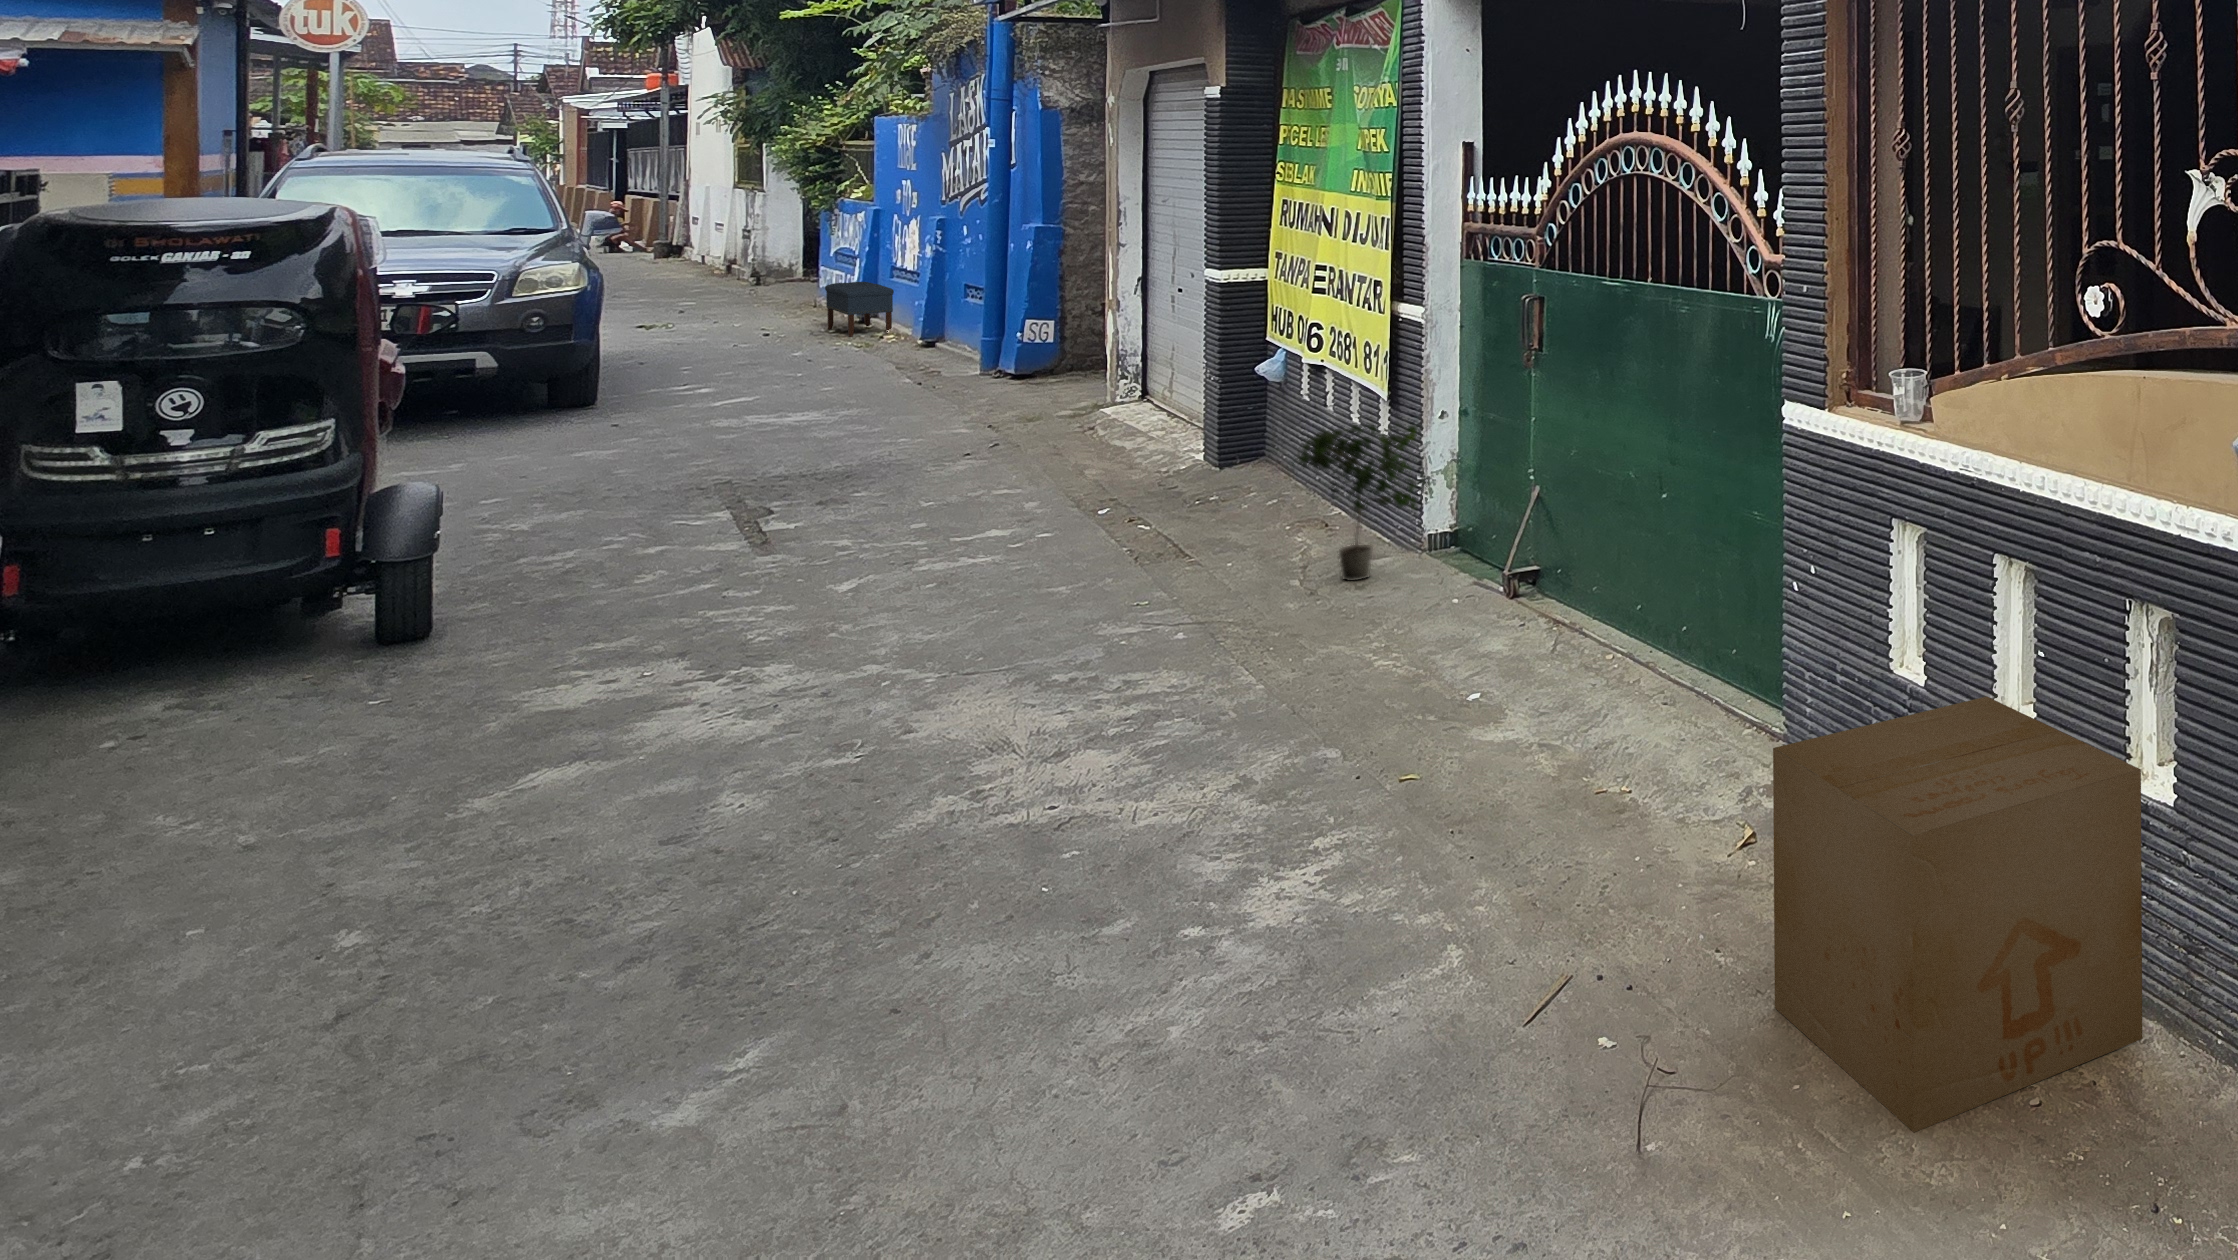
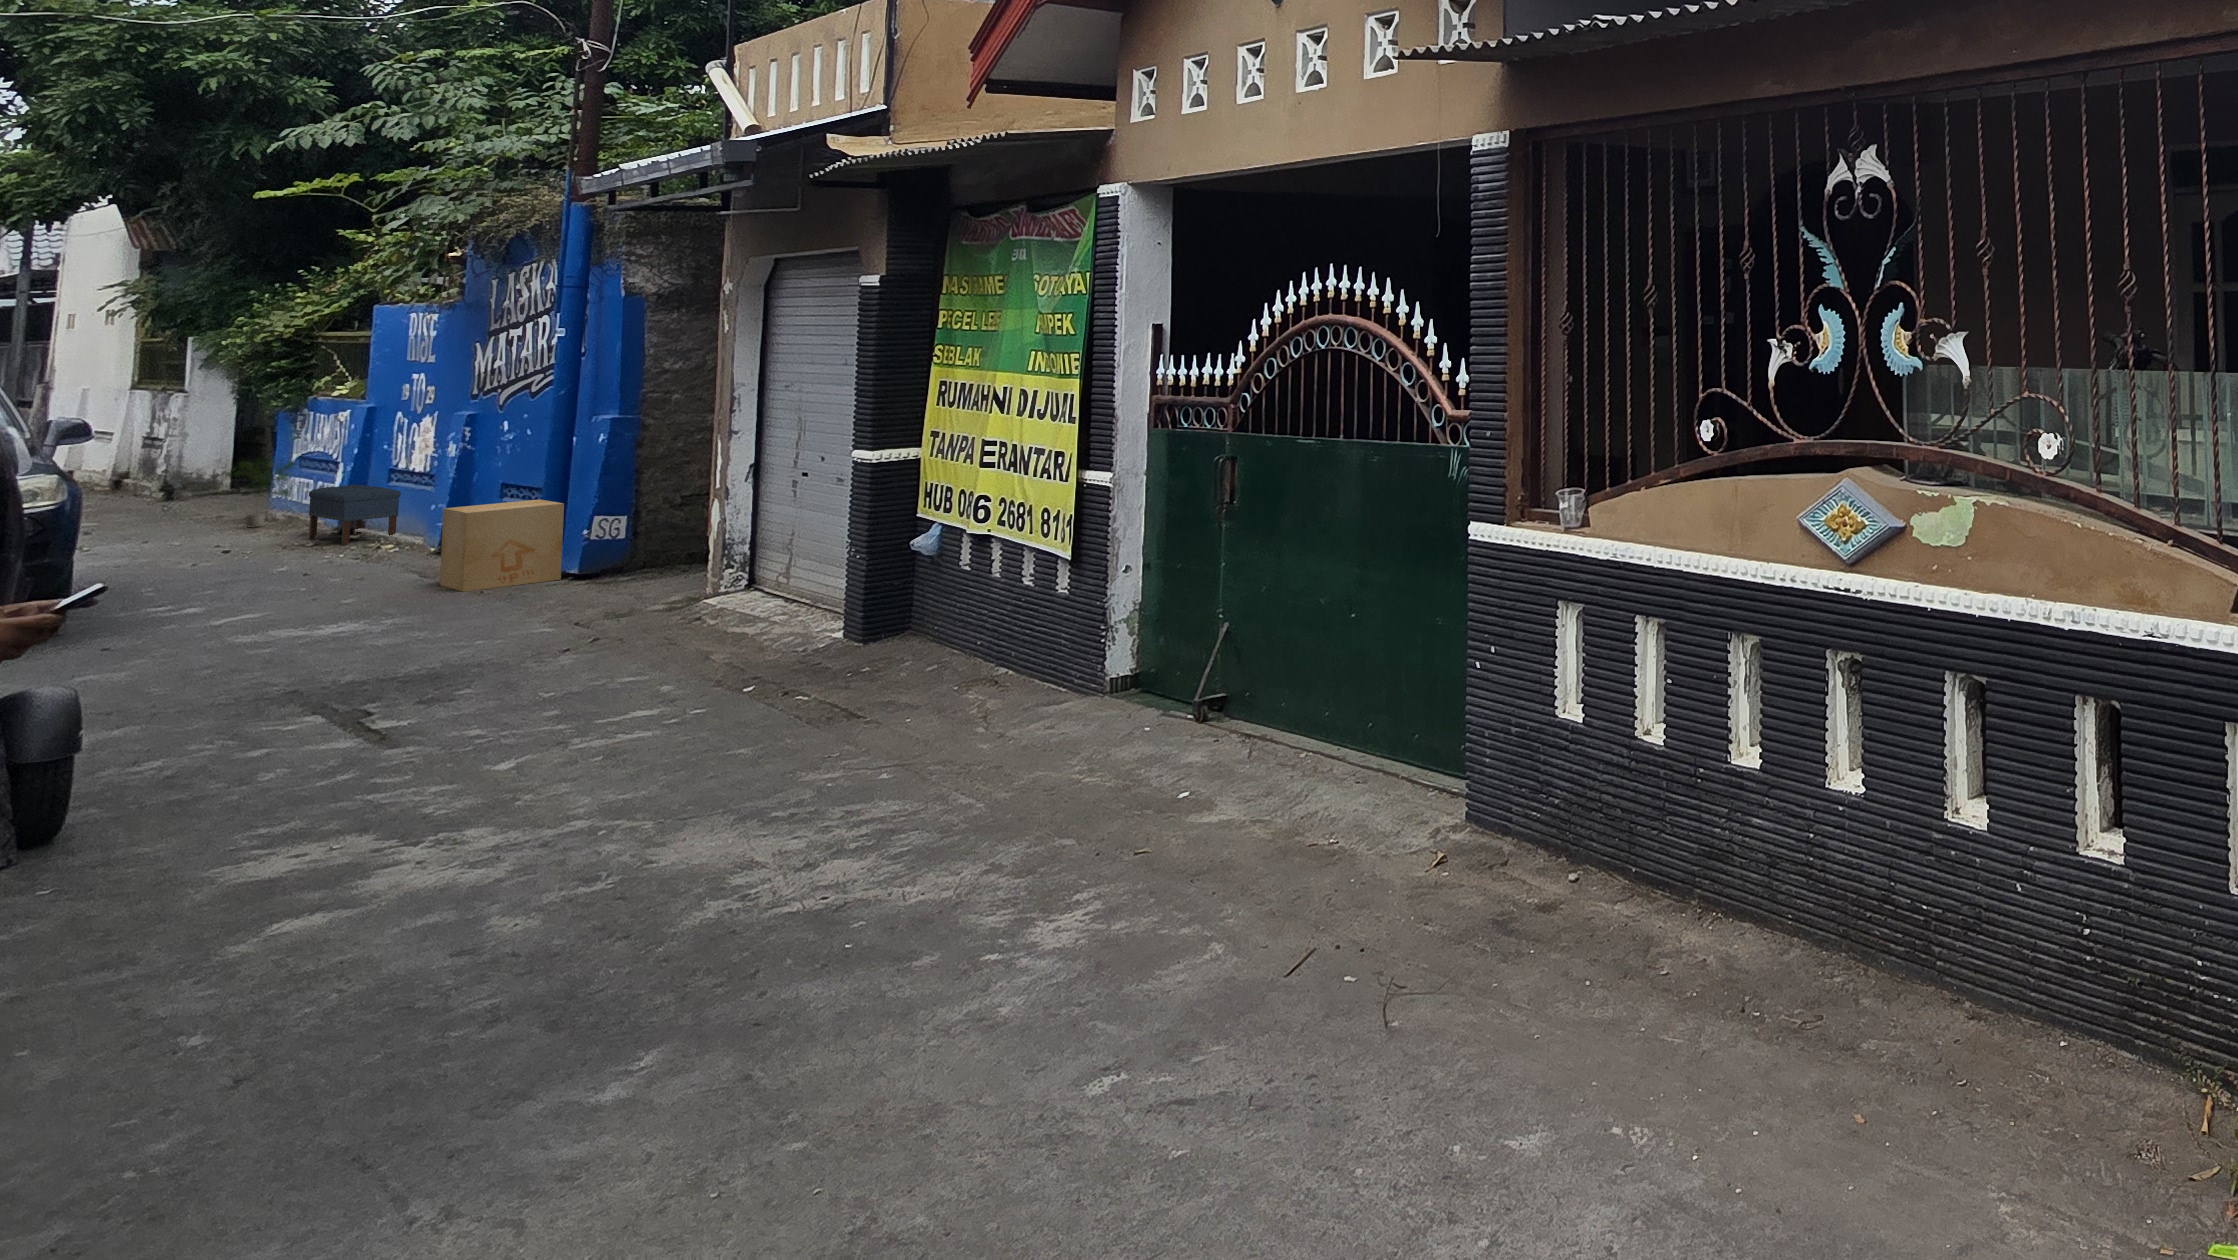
potted plant: present [1298,425,1427,581] -> present [226,458,294,528]
cardboard box: present [1773,696,2143,1132] -> present [440,499,564,592]

